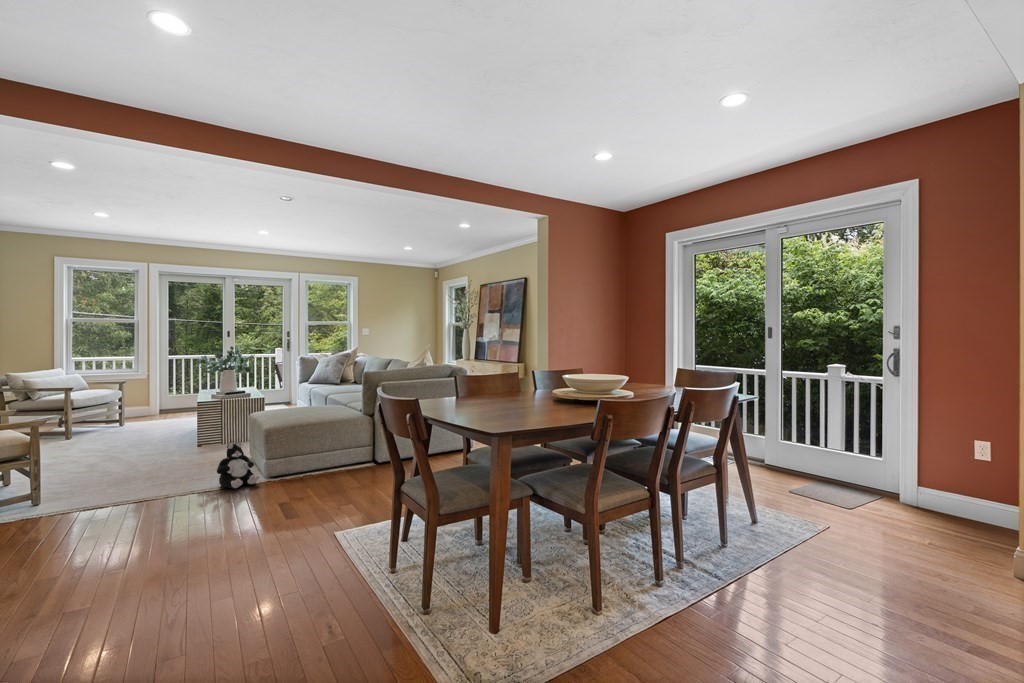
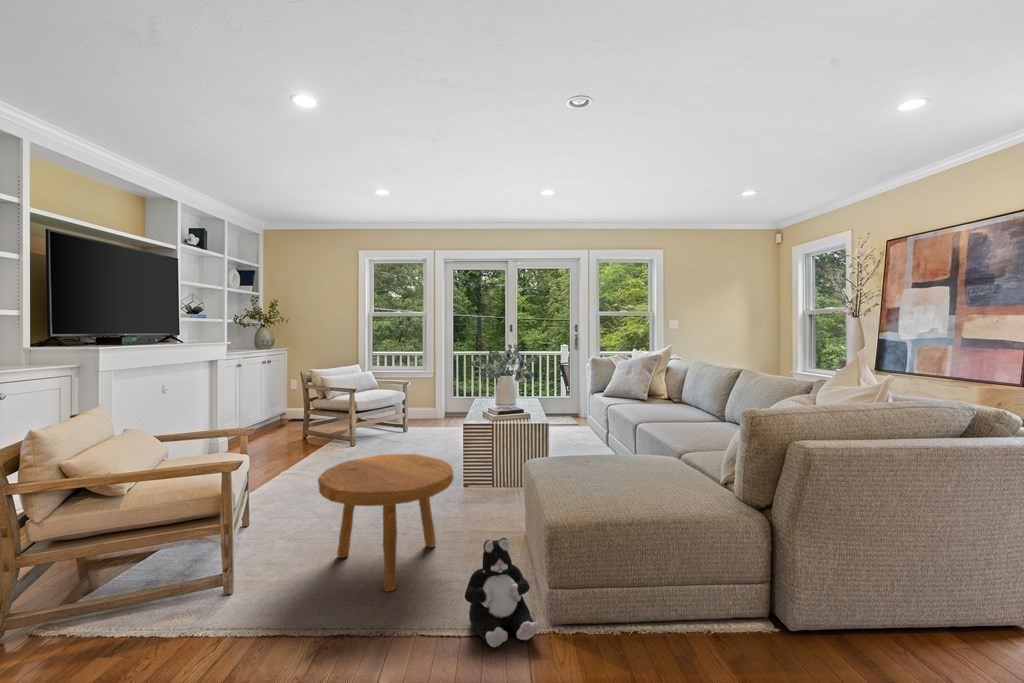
footstool: none [101,416,201,487] -> present [318,454,454,592]

